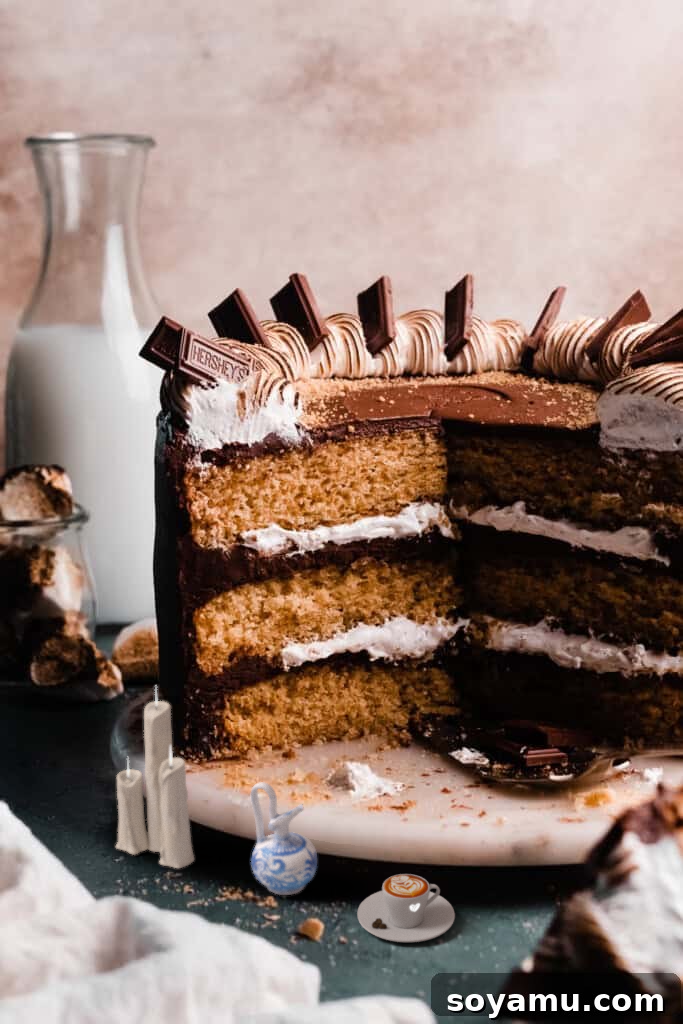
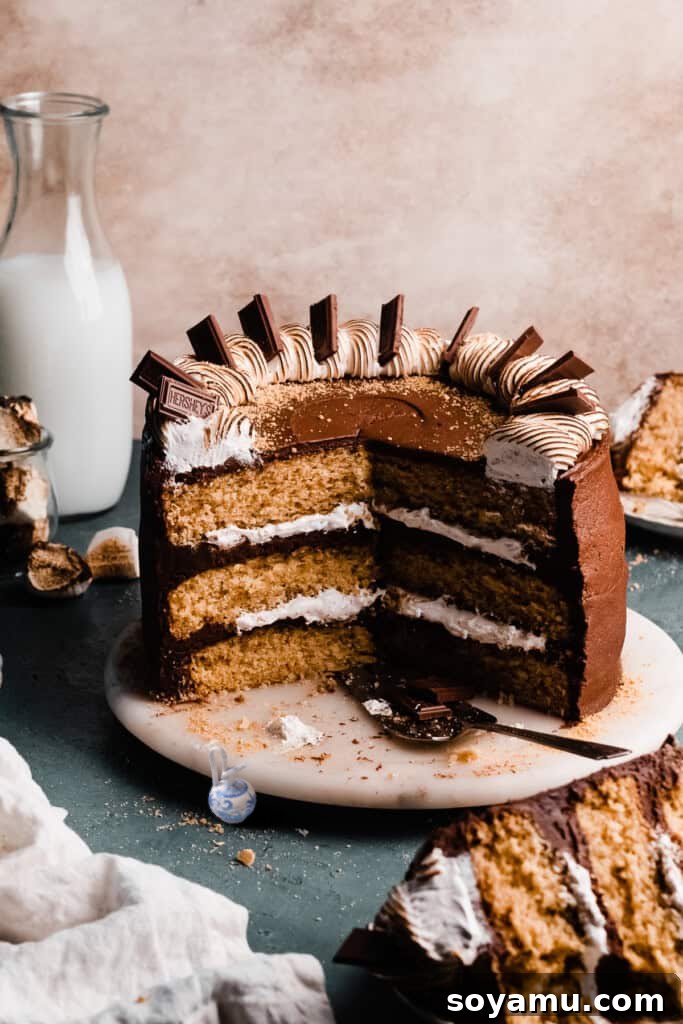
candle: present [116,692,194,868] -> none [111,663,168,800]
coffee cup: present [357,874,455,942] -> none [282,814,349,863]

